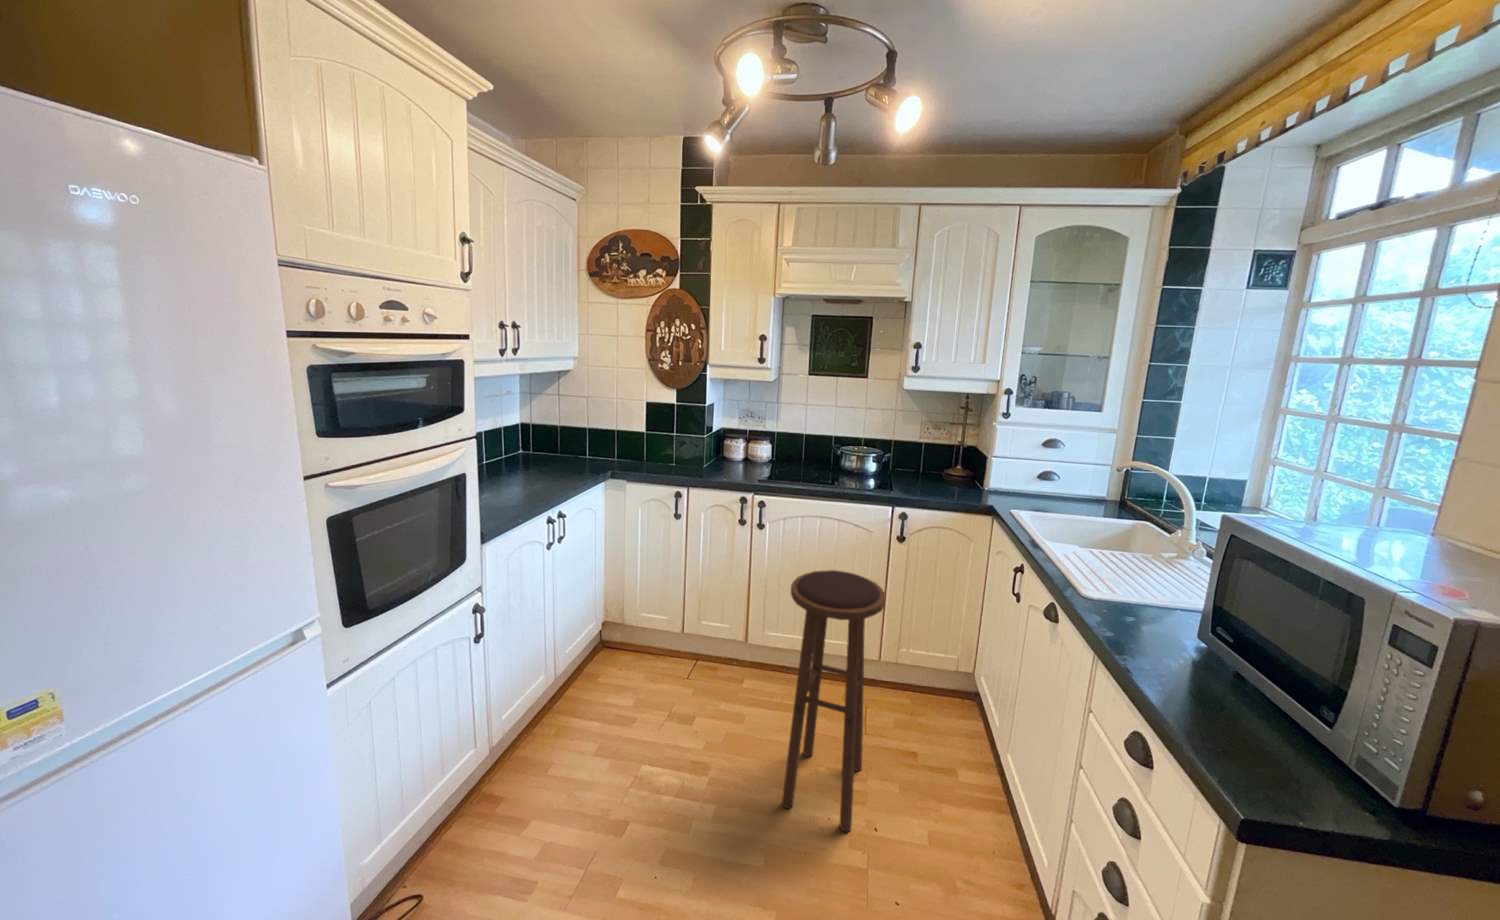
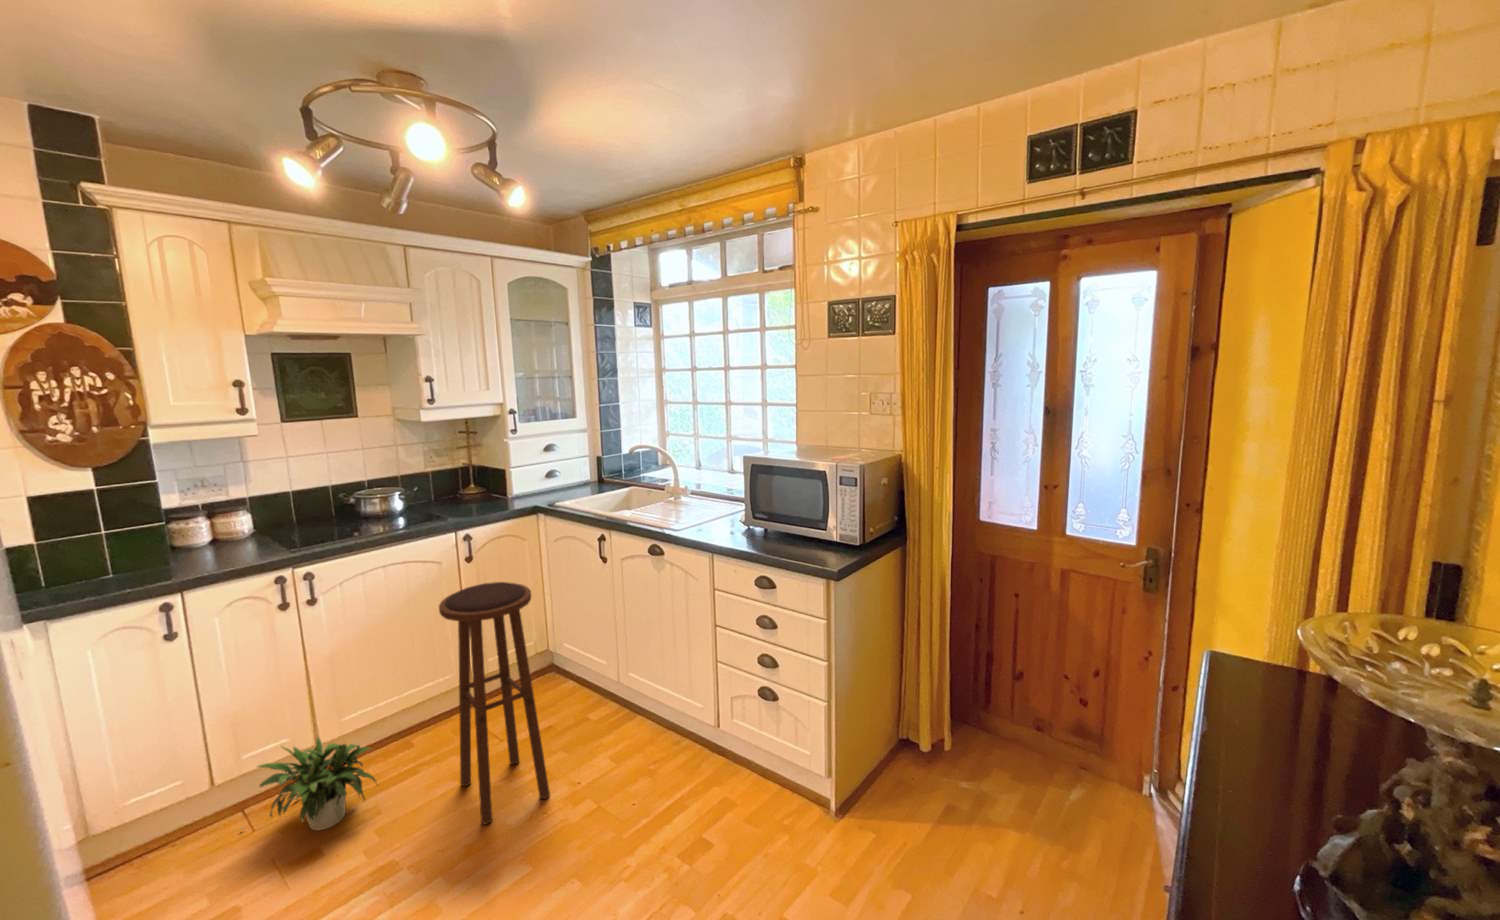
potted plant: none [685,629,759,711] -> present [241,737,376,830]

